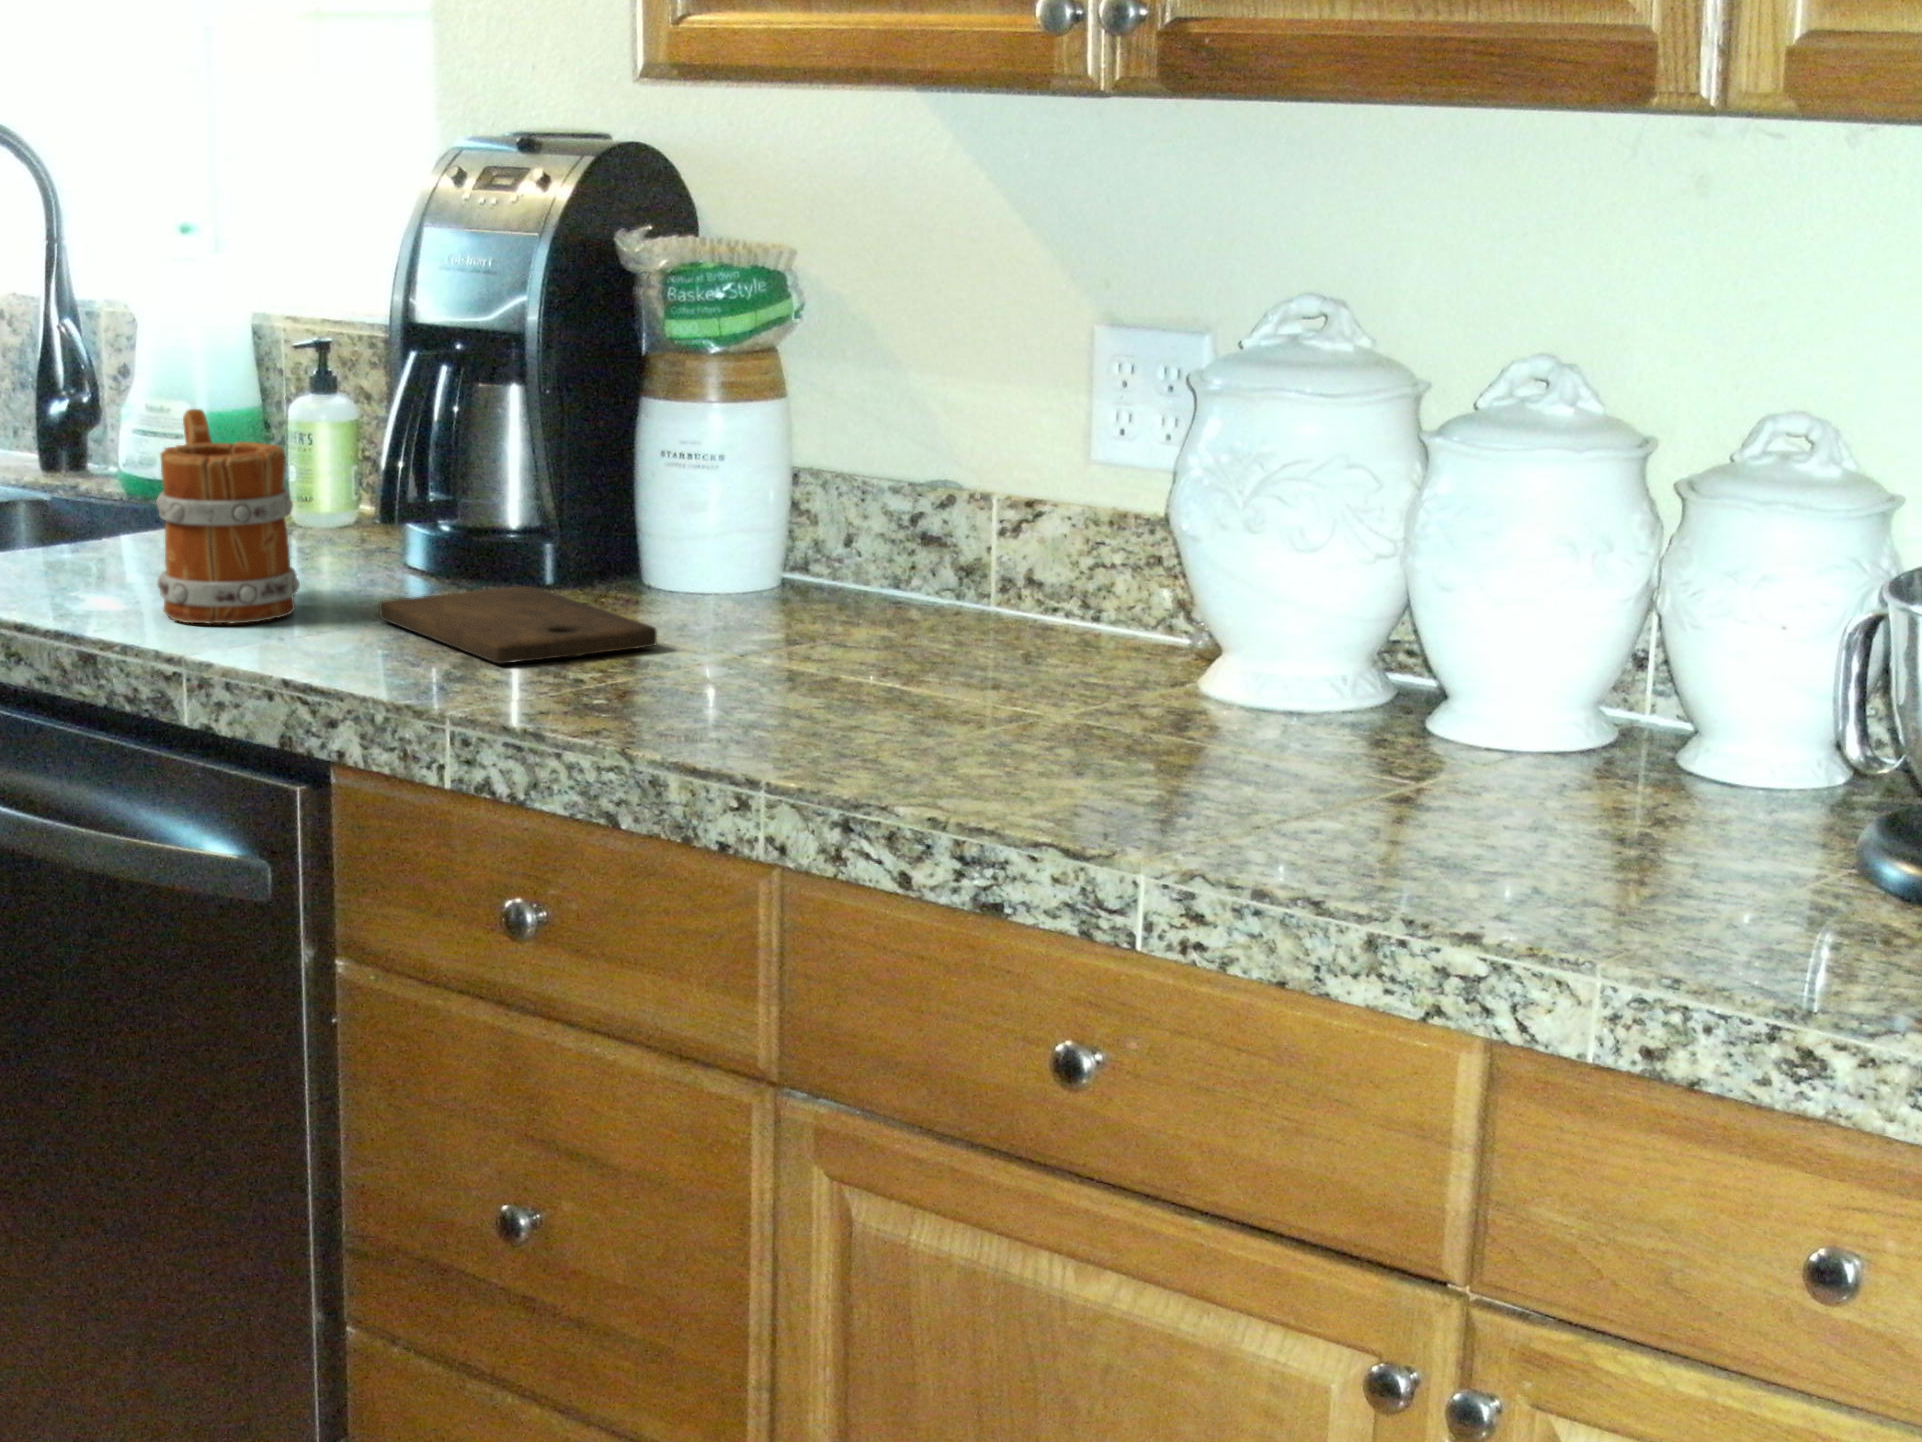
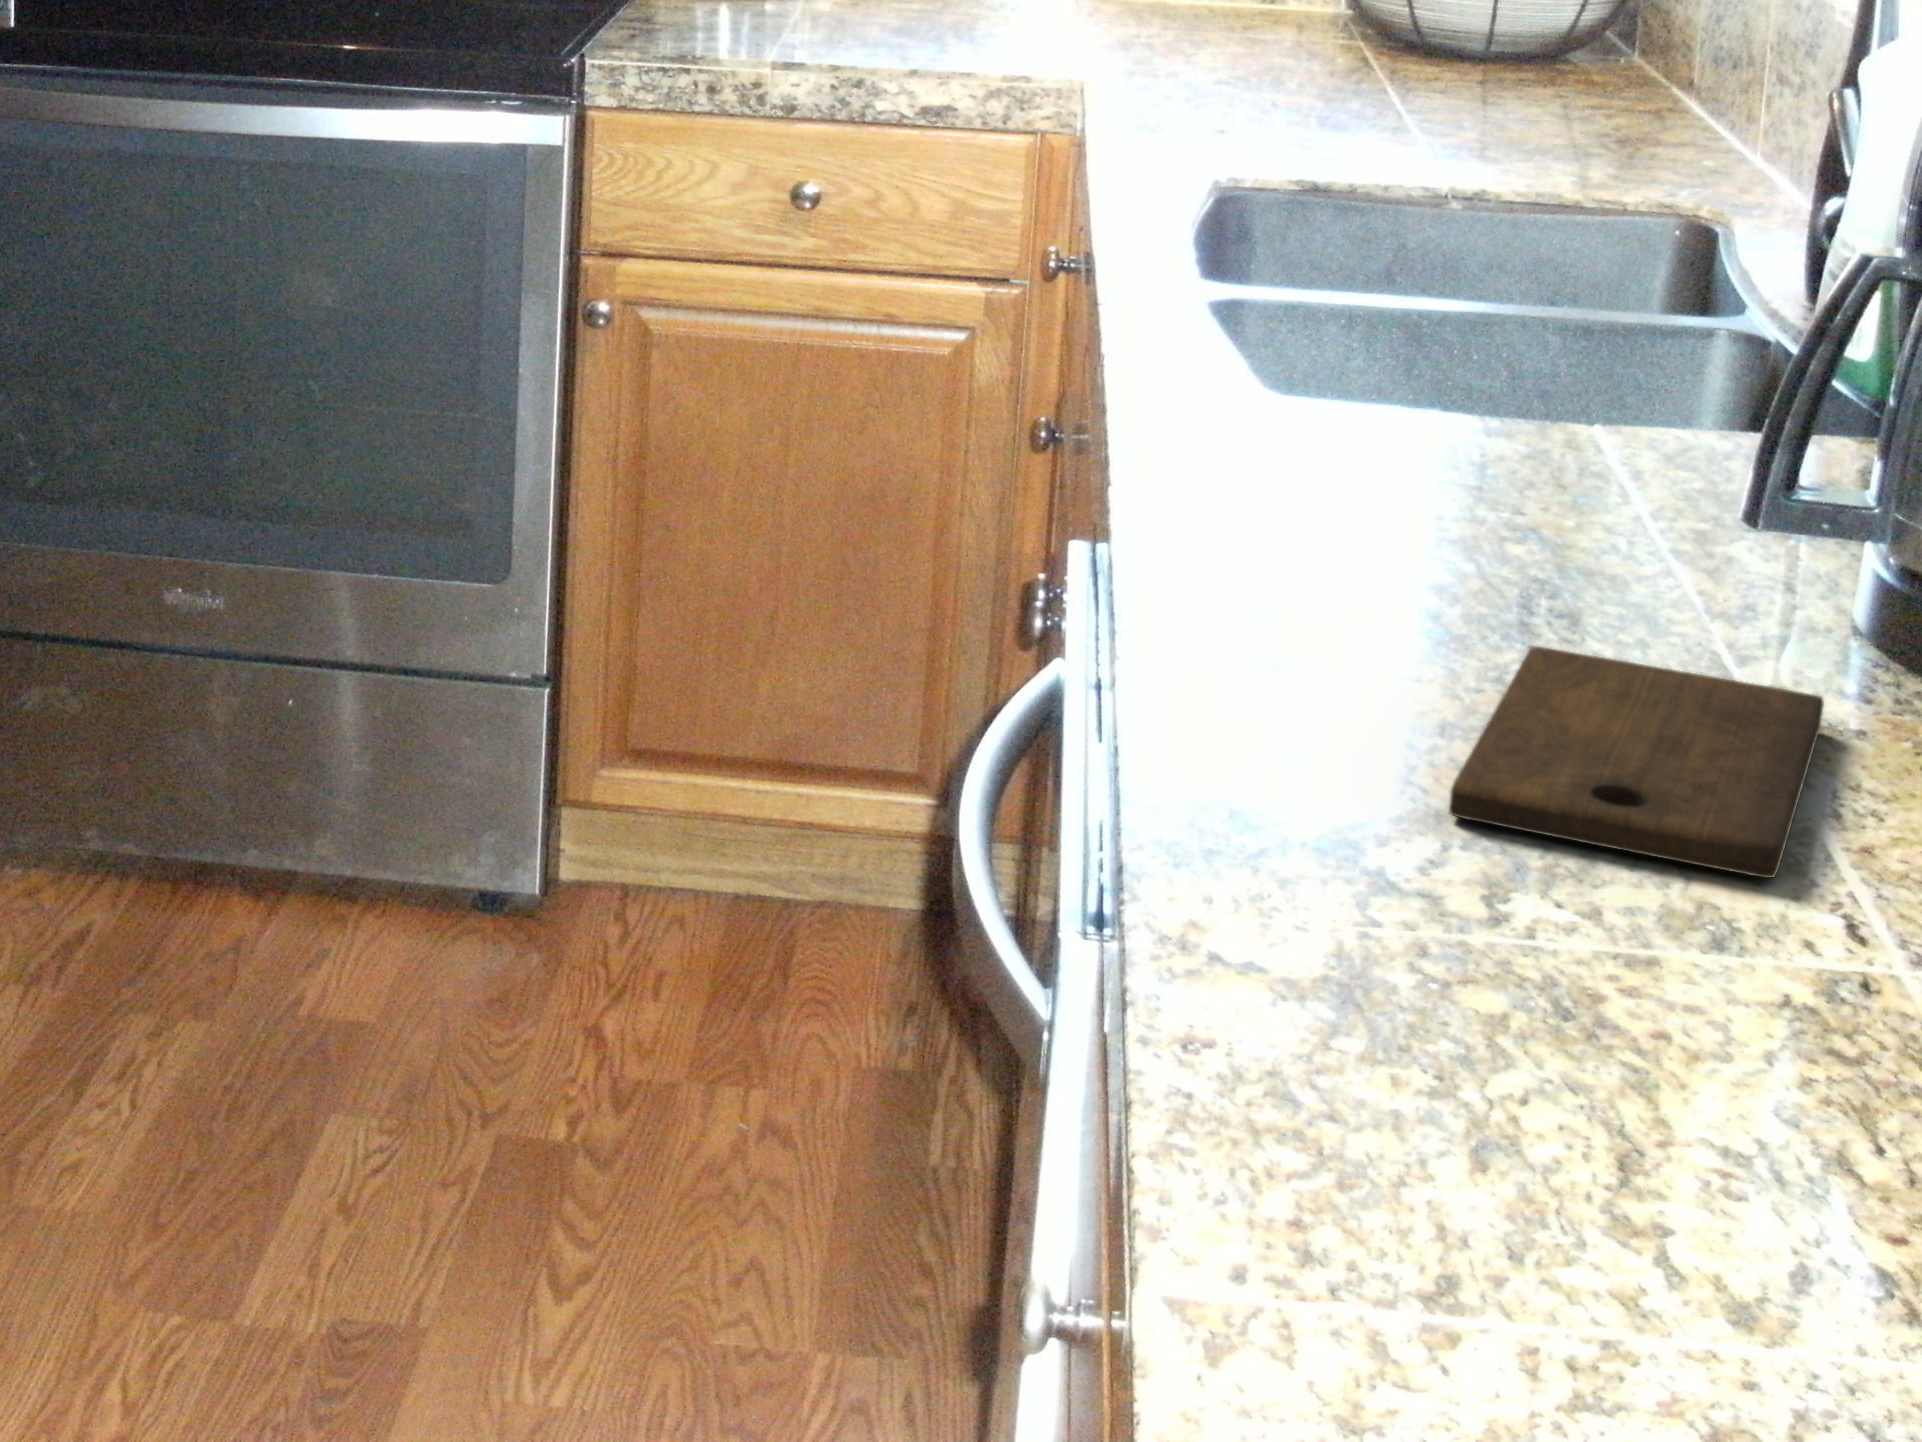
mug: present [156,409,300,624] -> none [1270,280,1505,622]

